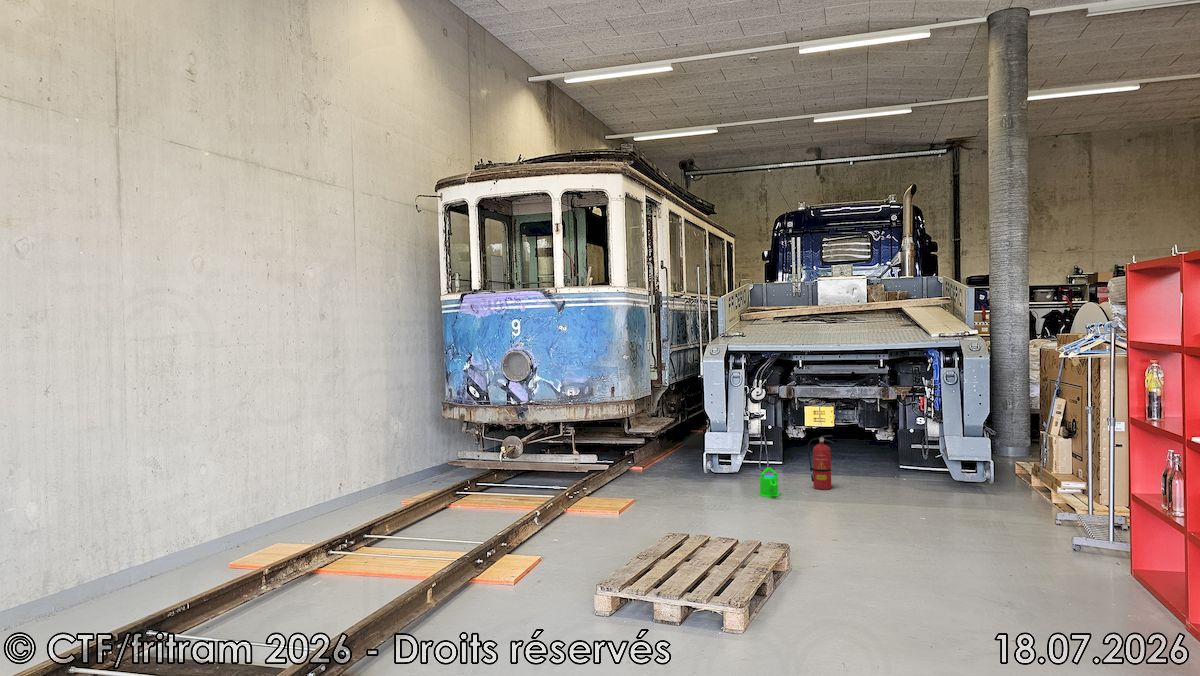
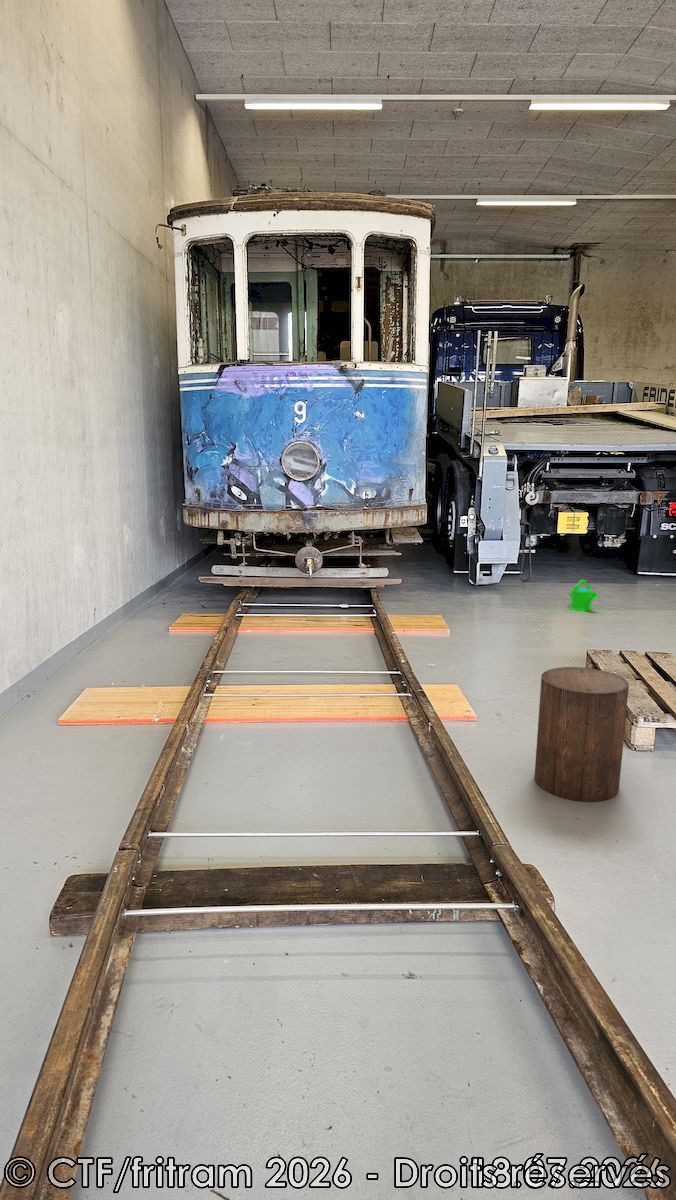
fire extinguisher: present [808,435,834,490] -> none [609,544,637,602]
stool: none [494,528,559,632] -> present [535,667,629,802]

